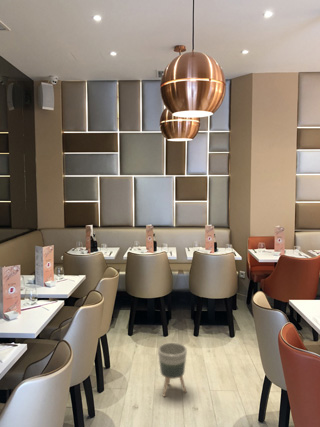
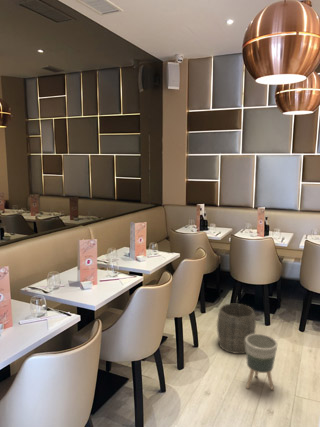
woven basket: none [123,320,159,368] -> present [217,304,256,354]

